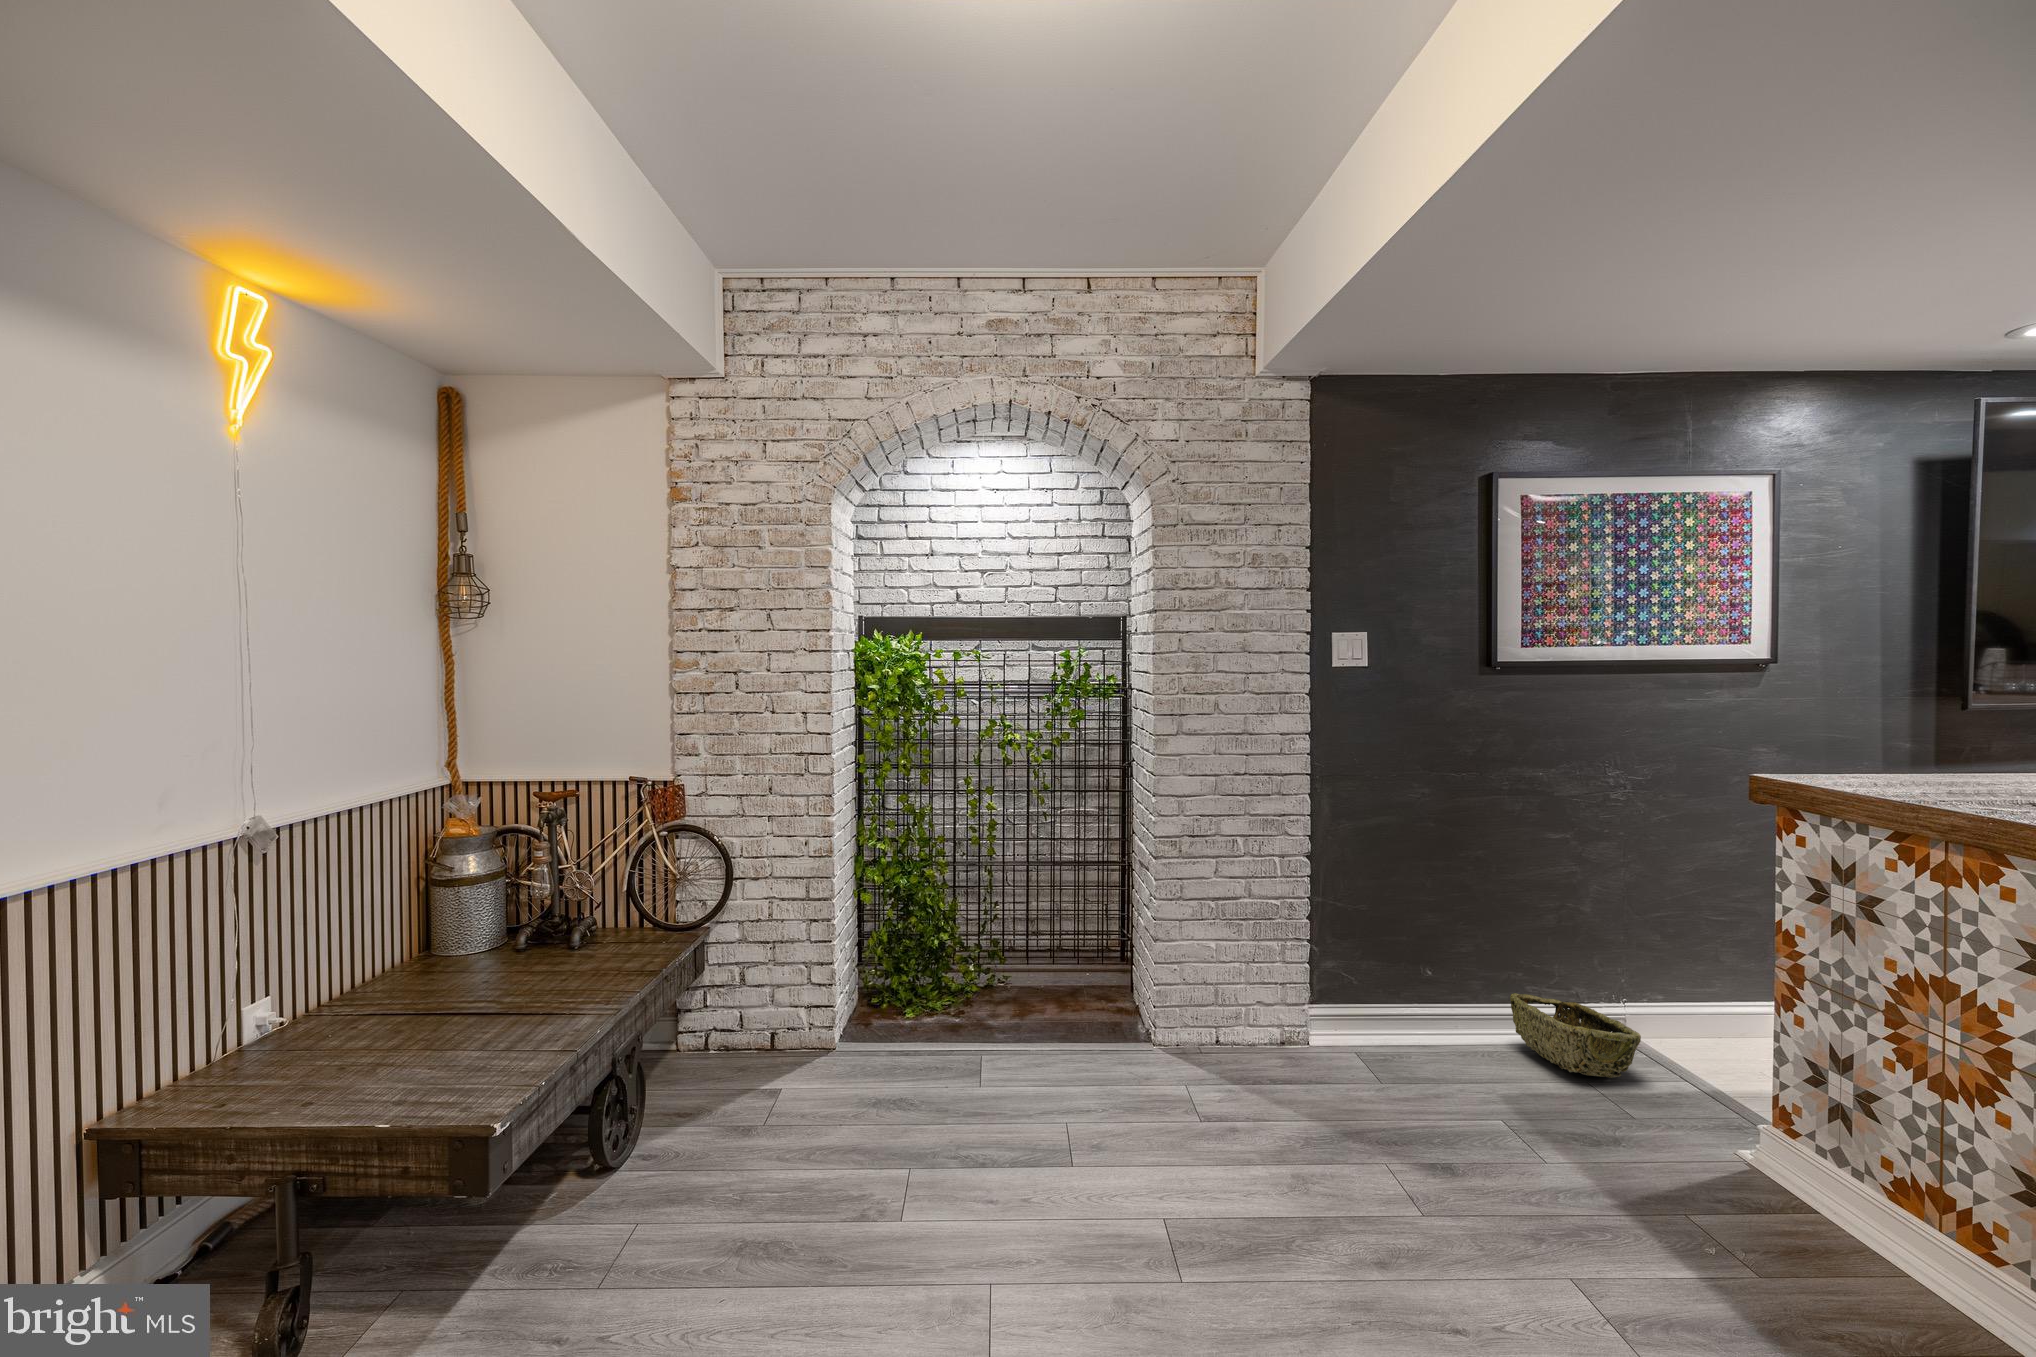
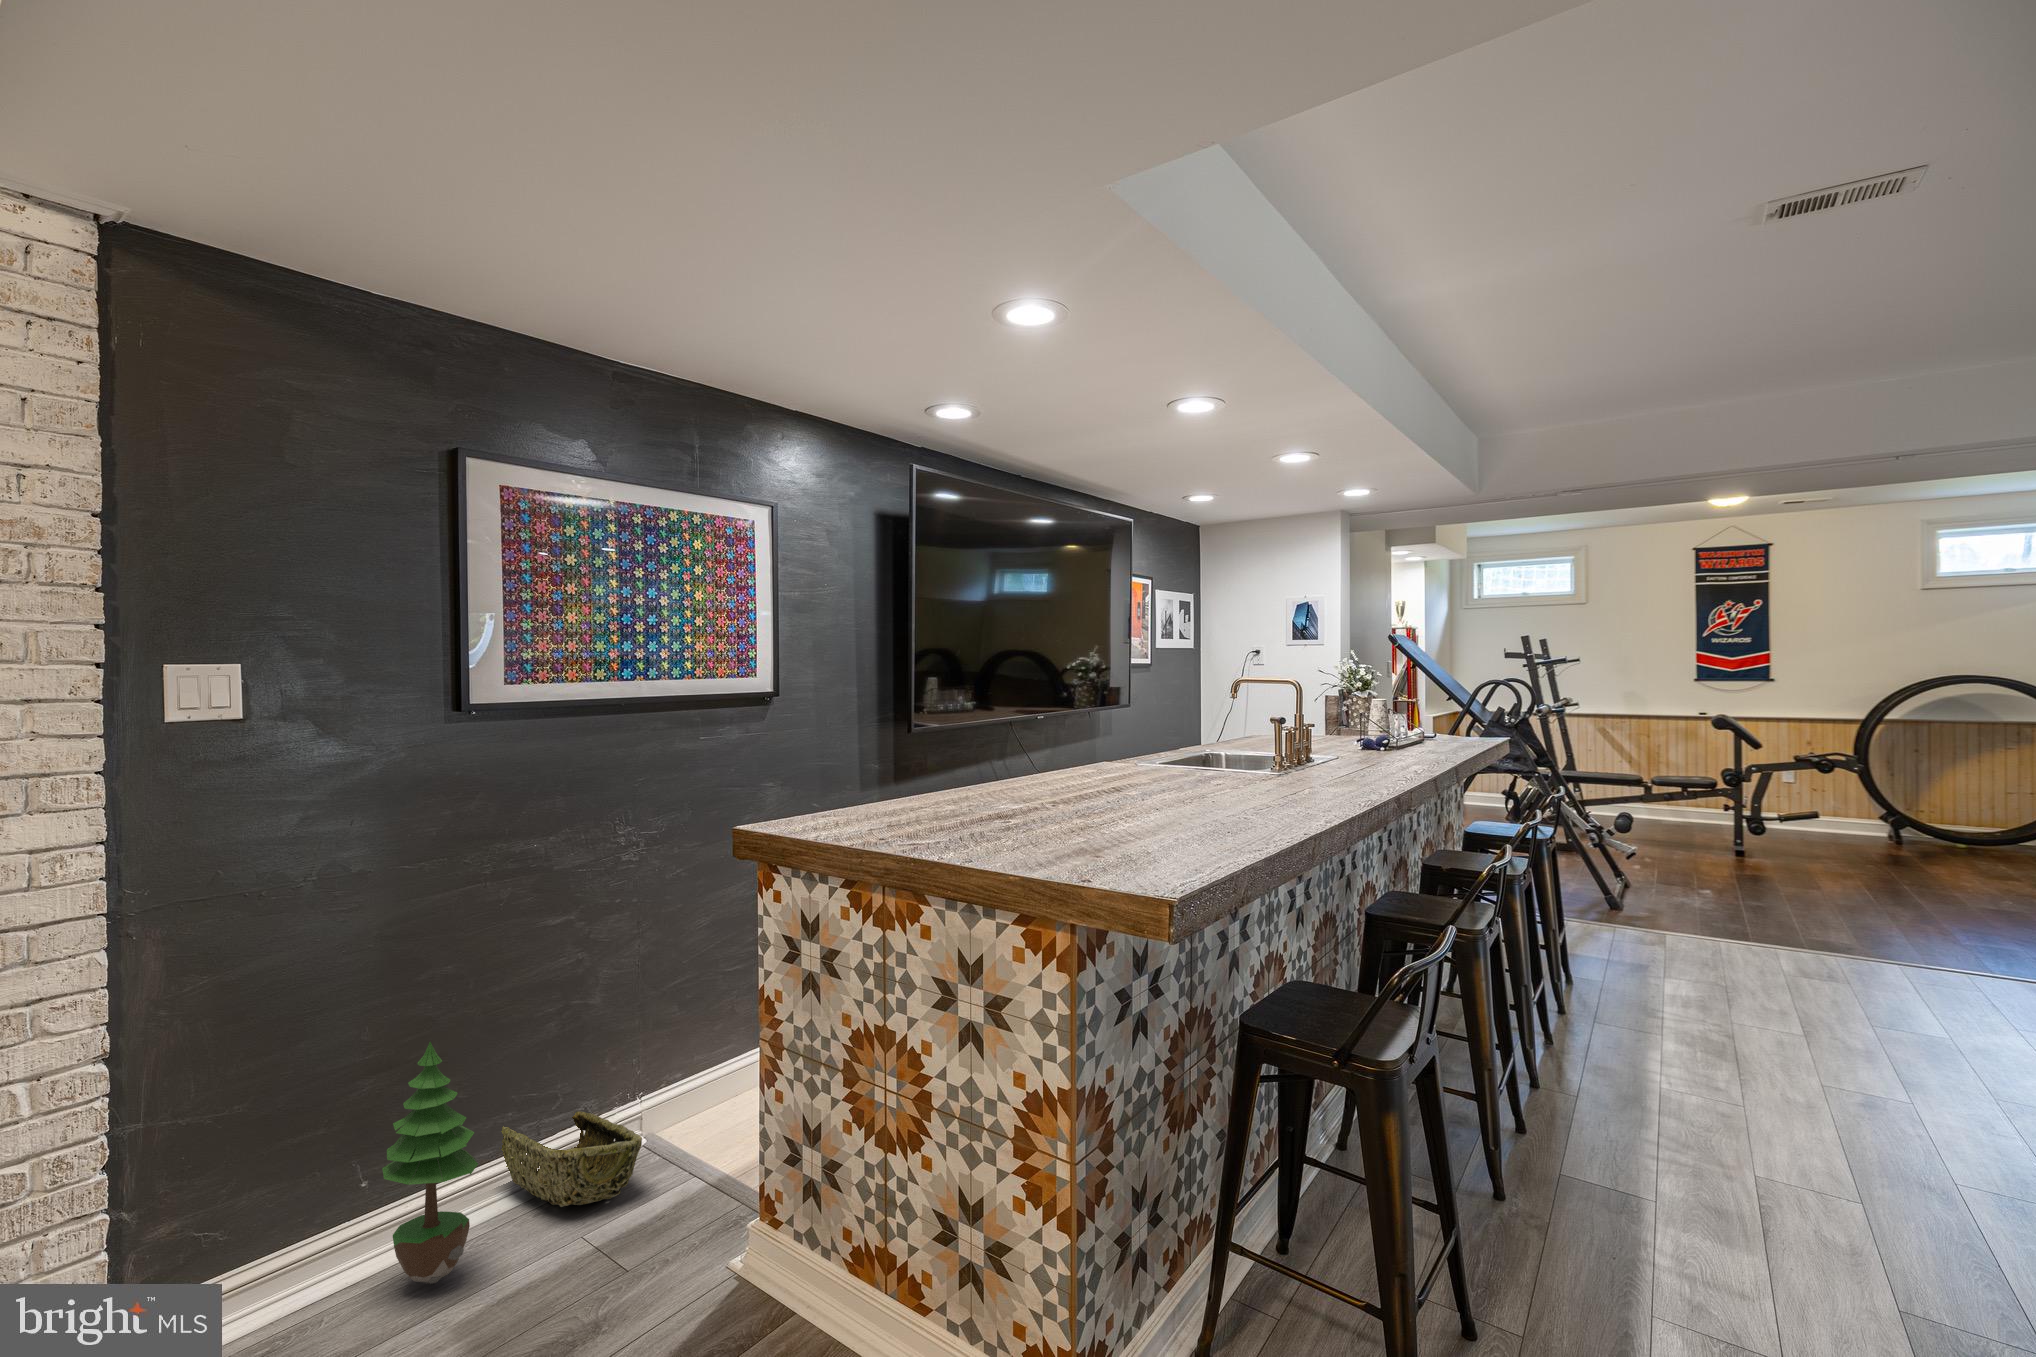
potted tree: none [1441,916,1512,1097] -> present [382,1042,478,1285]

